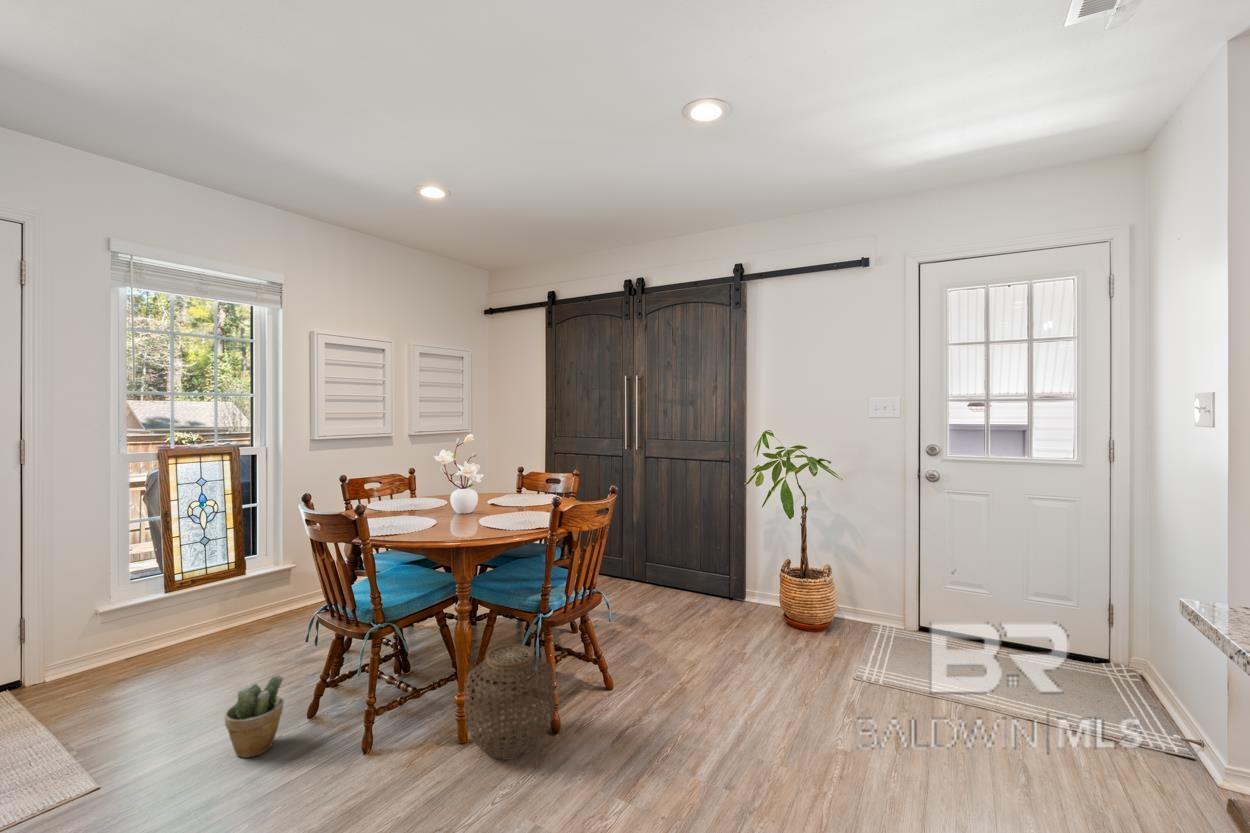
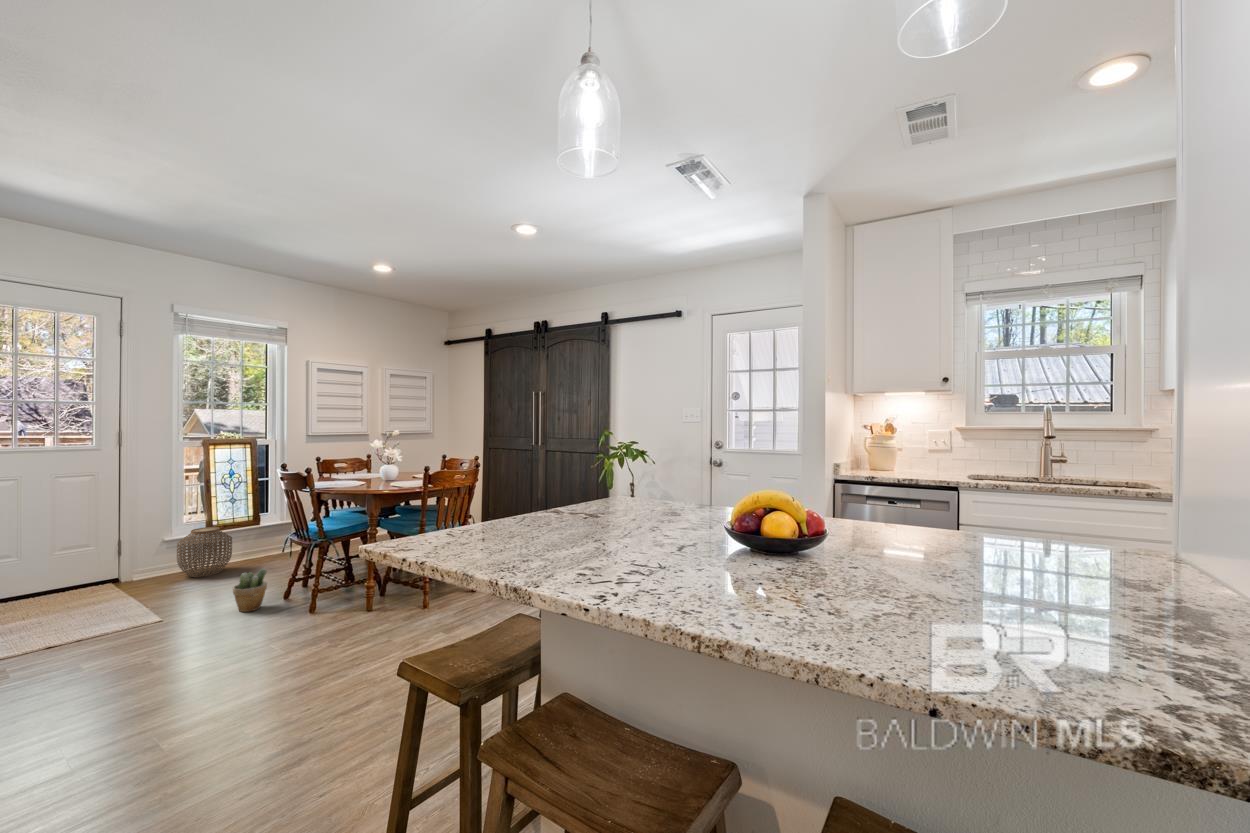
woven basket: present [464,644,555,760] -> present [177,527,232,577]

